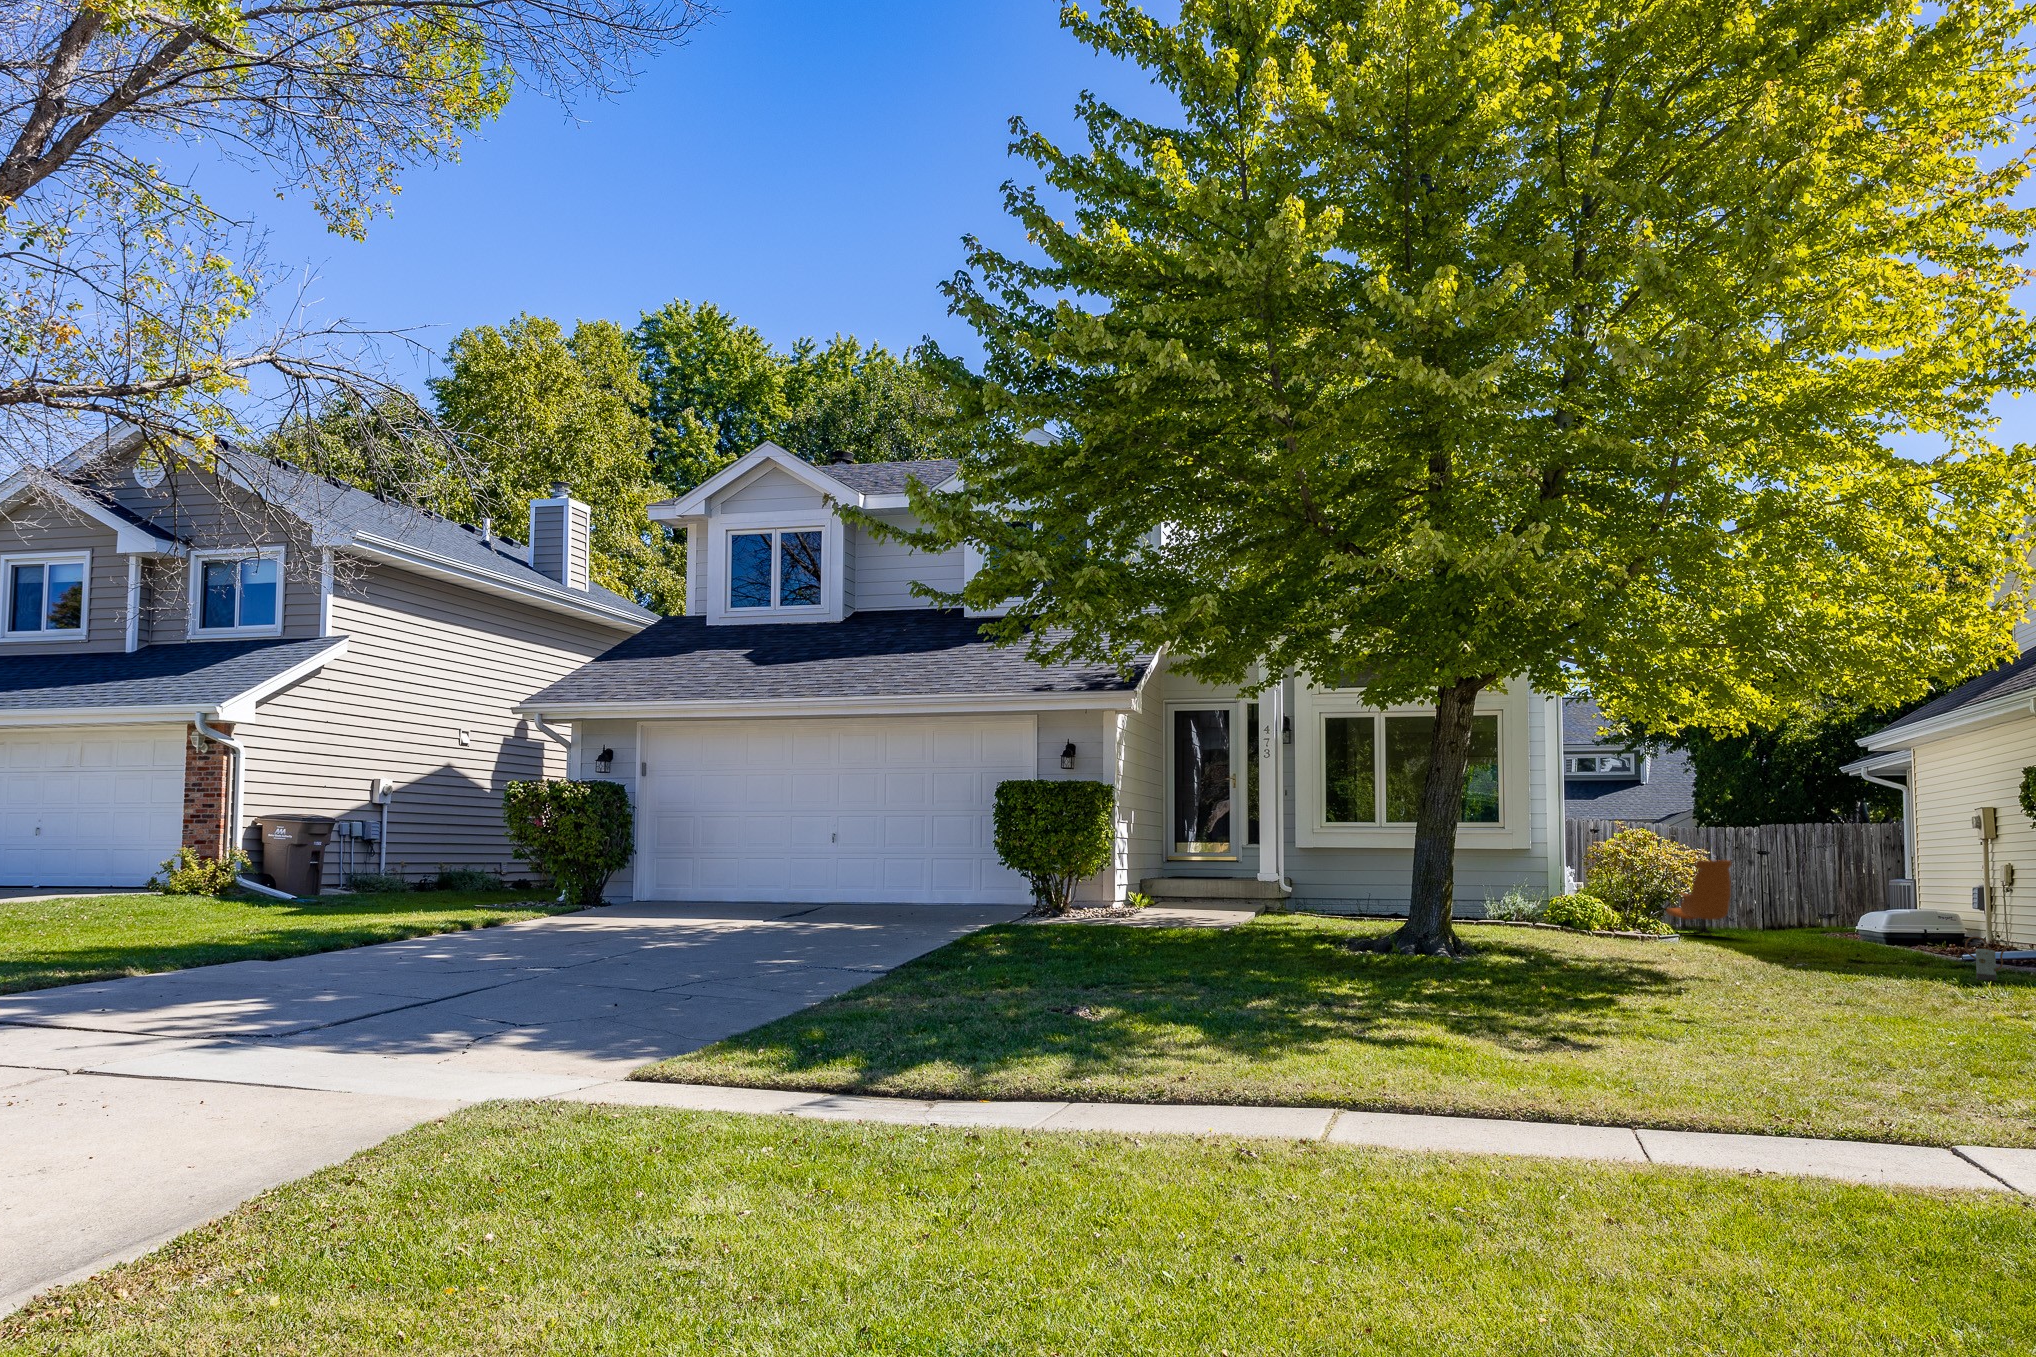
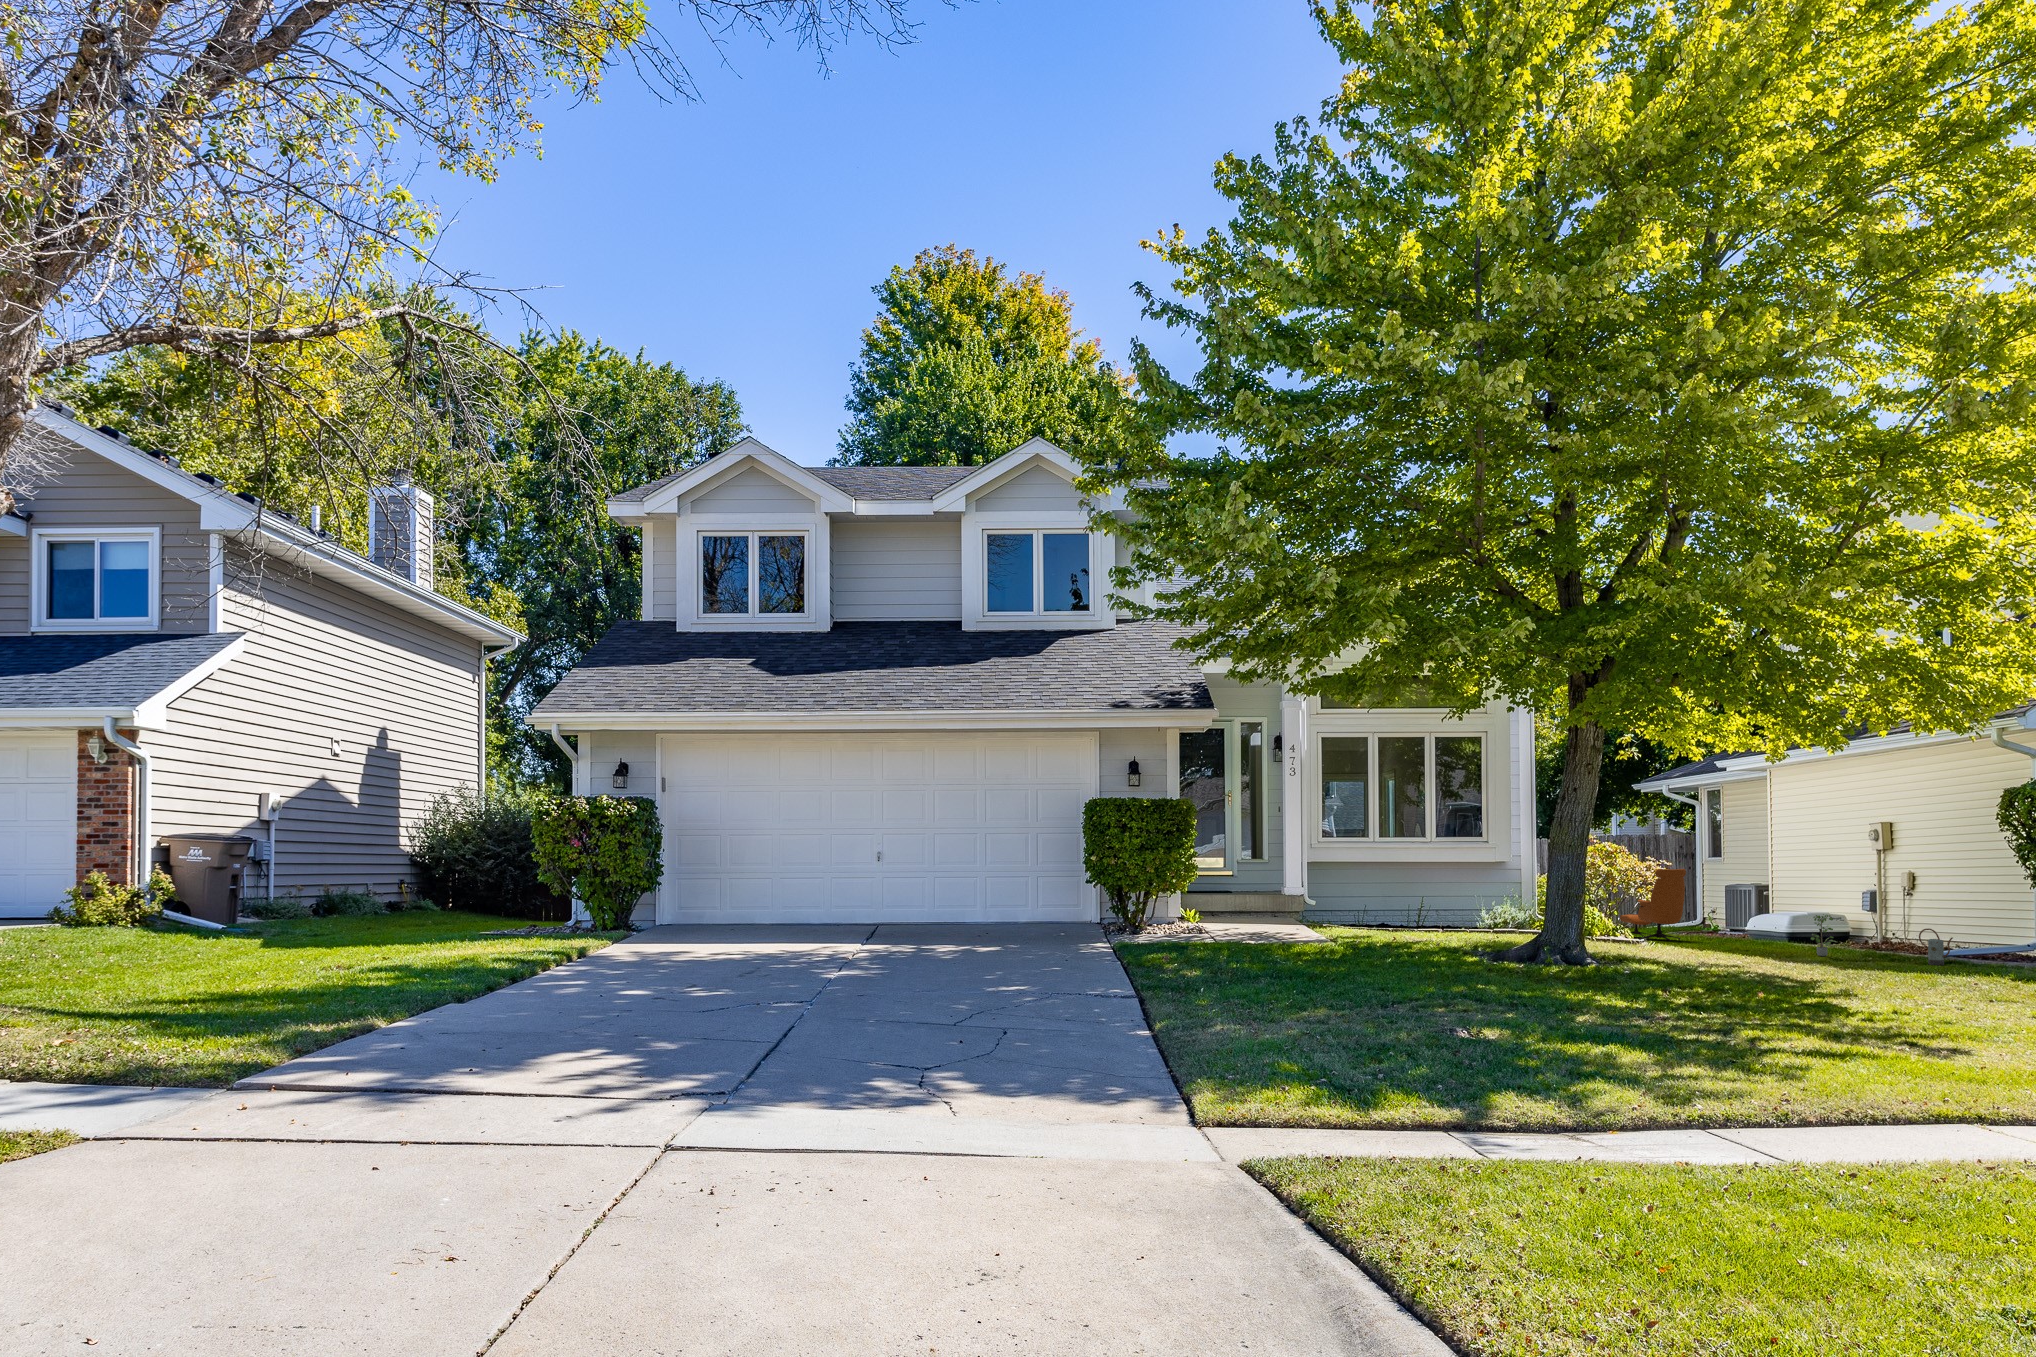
potted plant: none [1843,915,1875,964] -> present [1810,915,1835,956]

